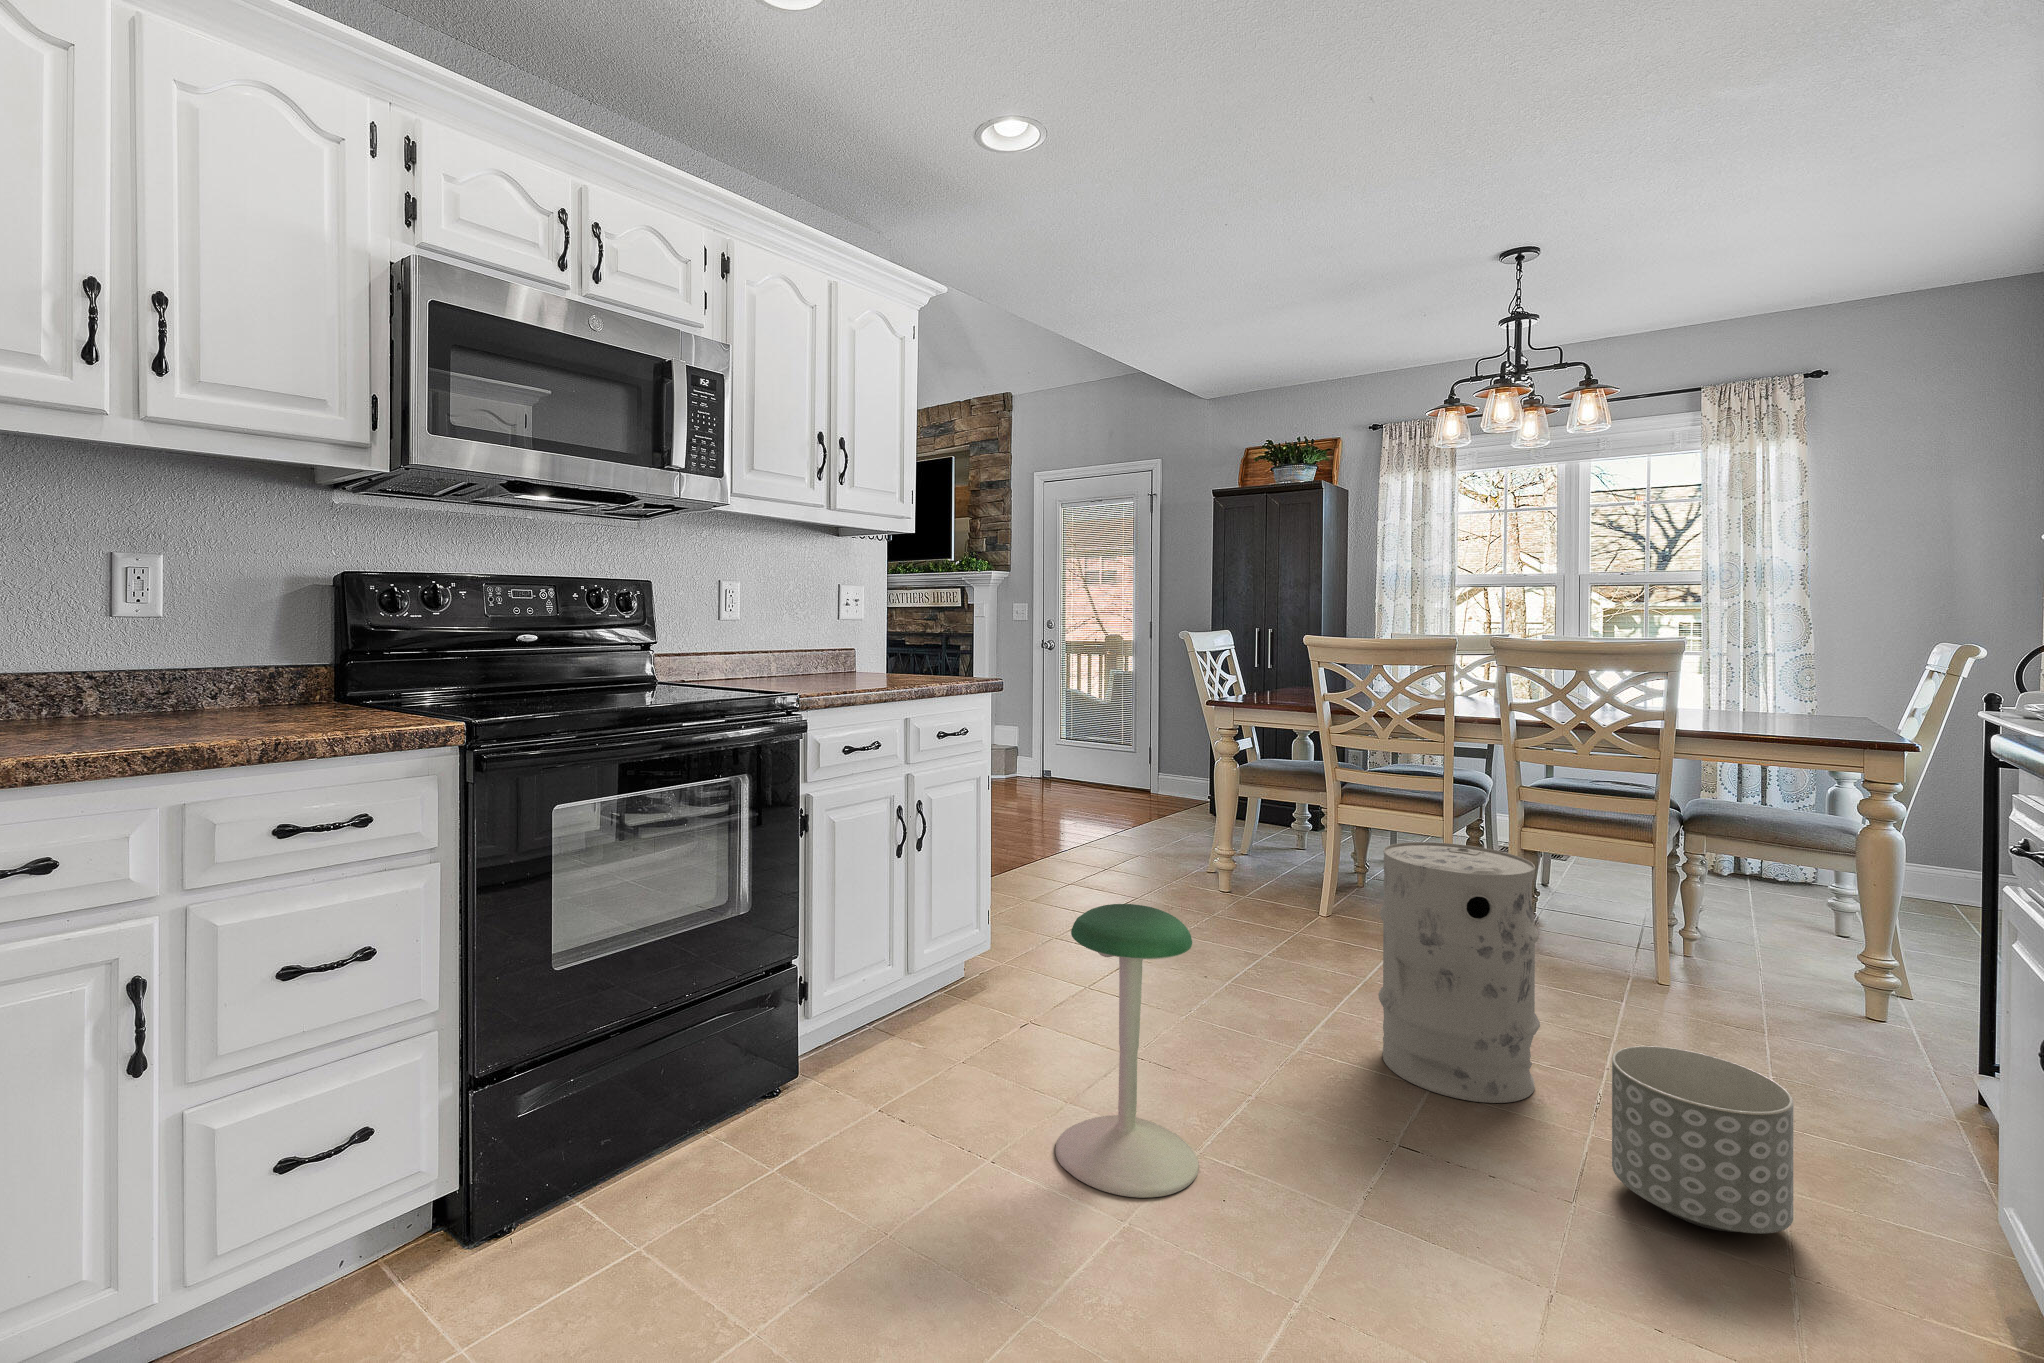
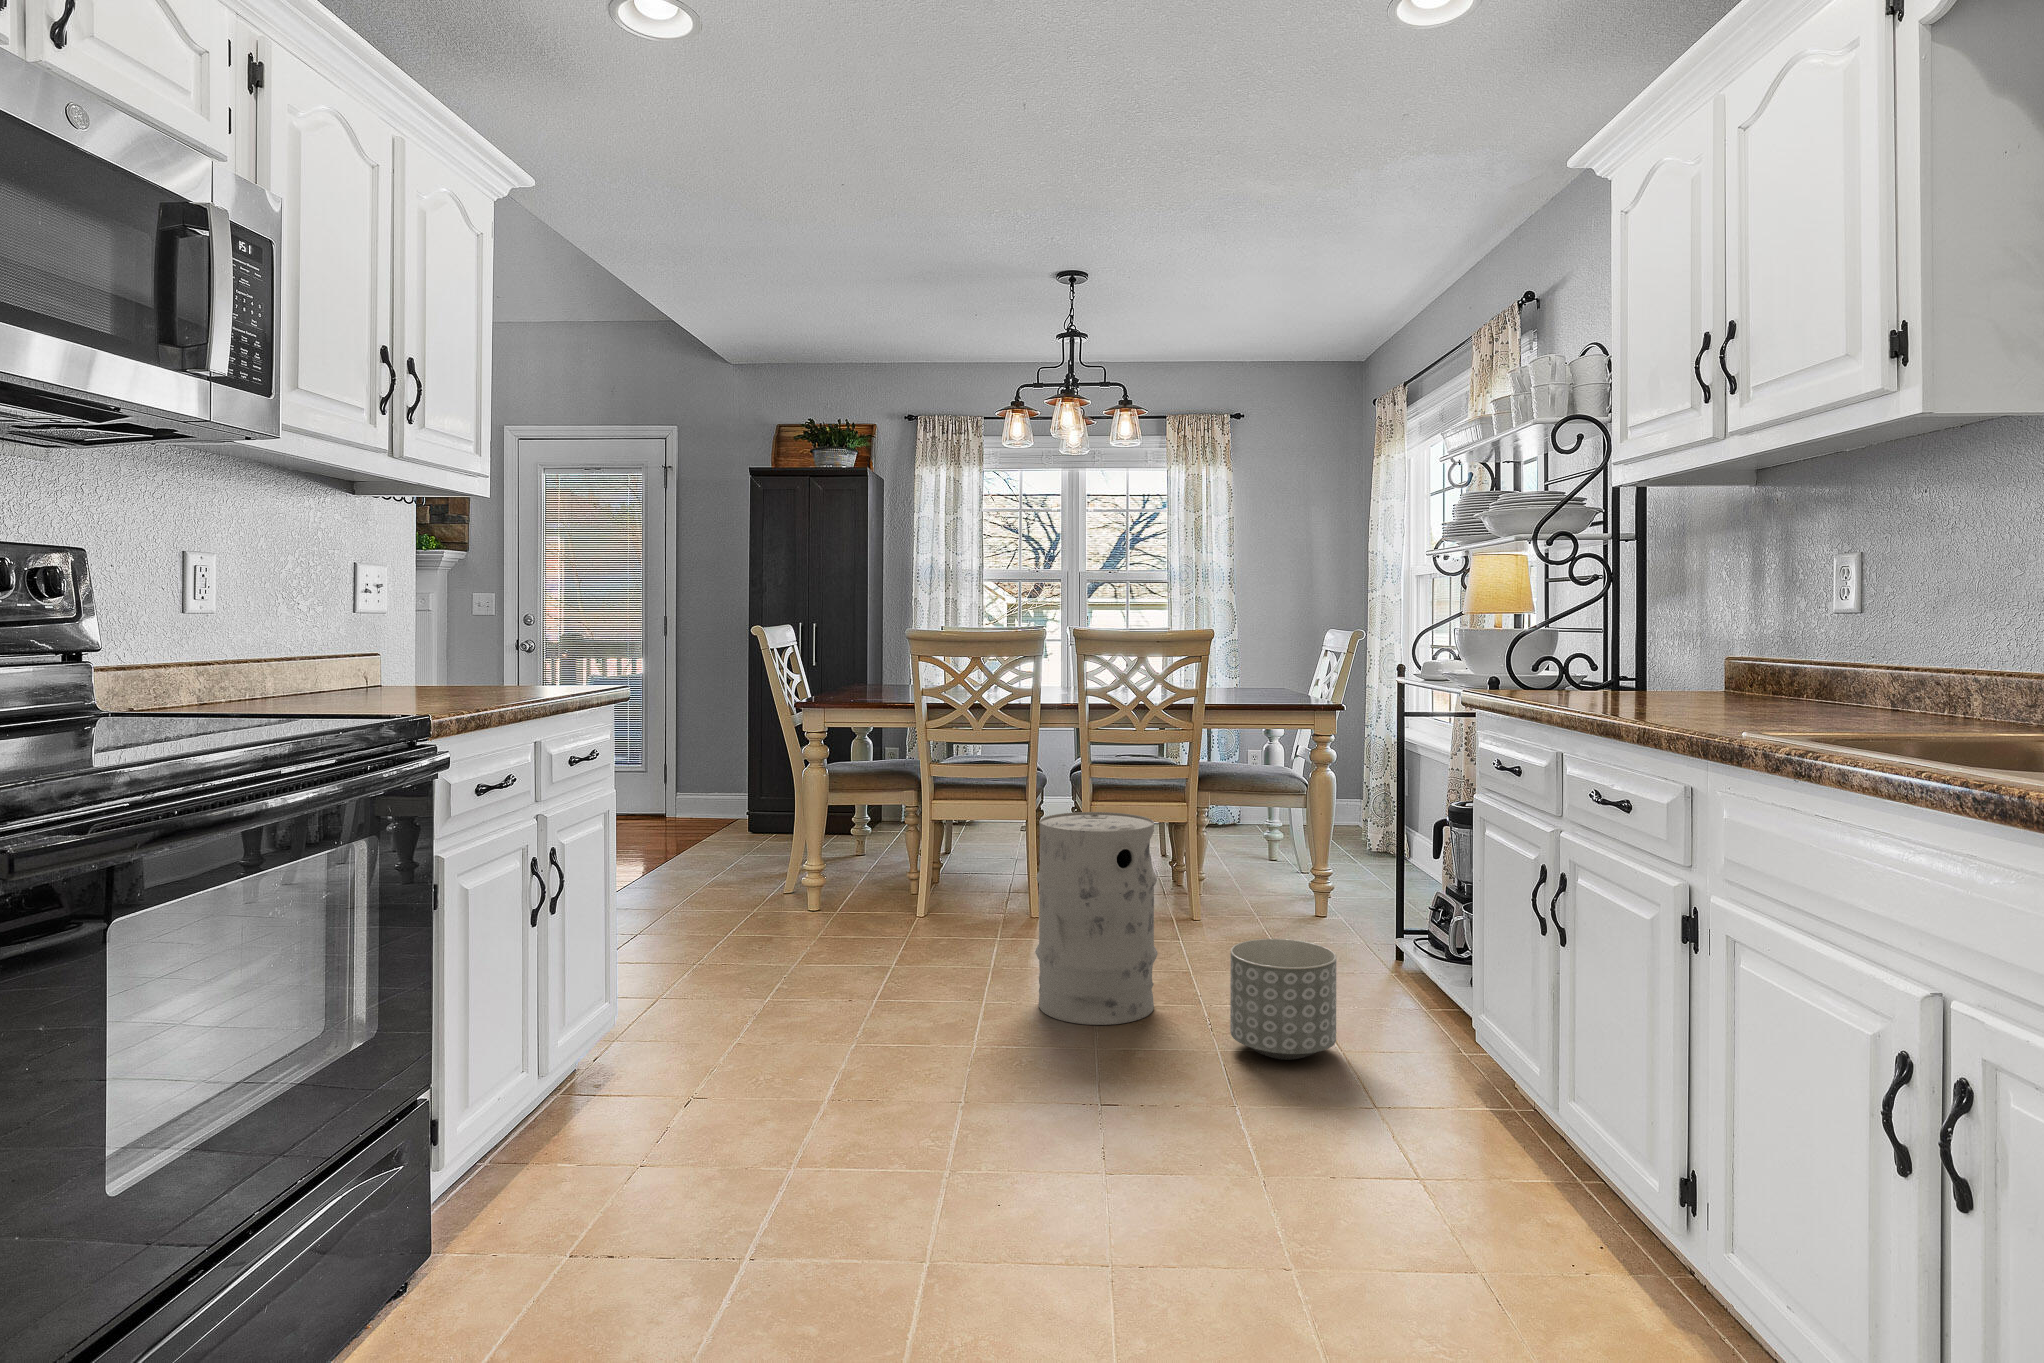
stool: present [1055,904,1199,1198] -> none [827,893,964,1167]

